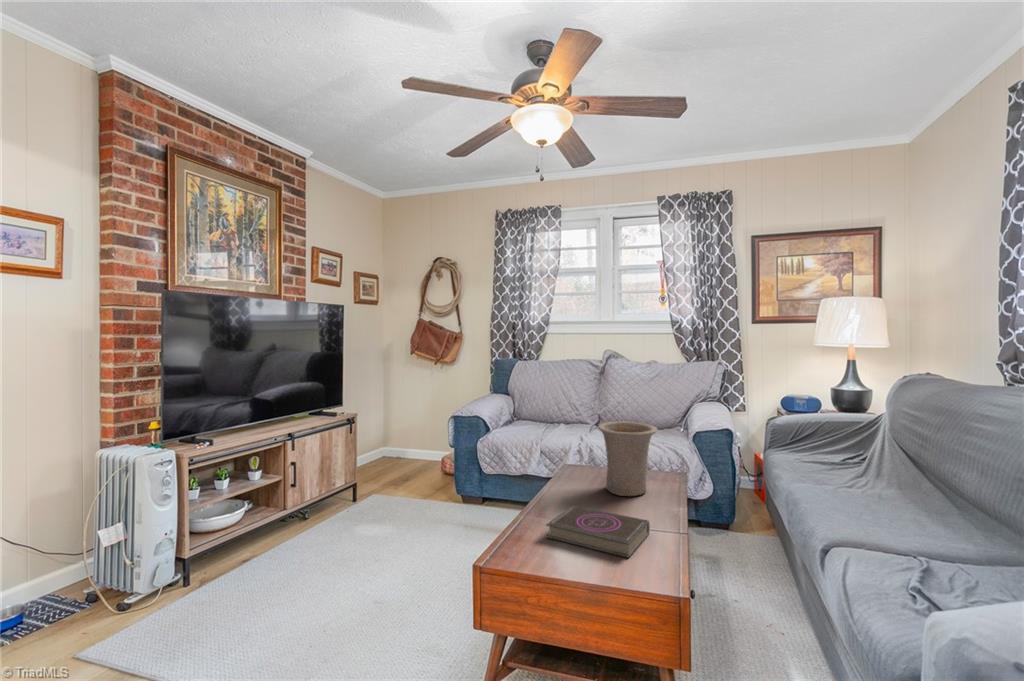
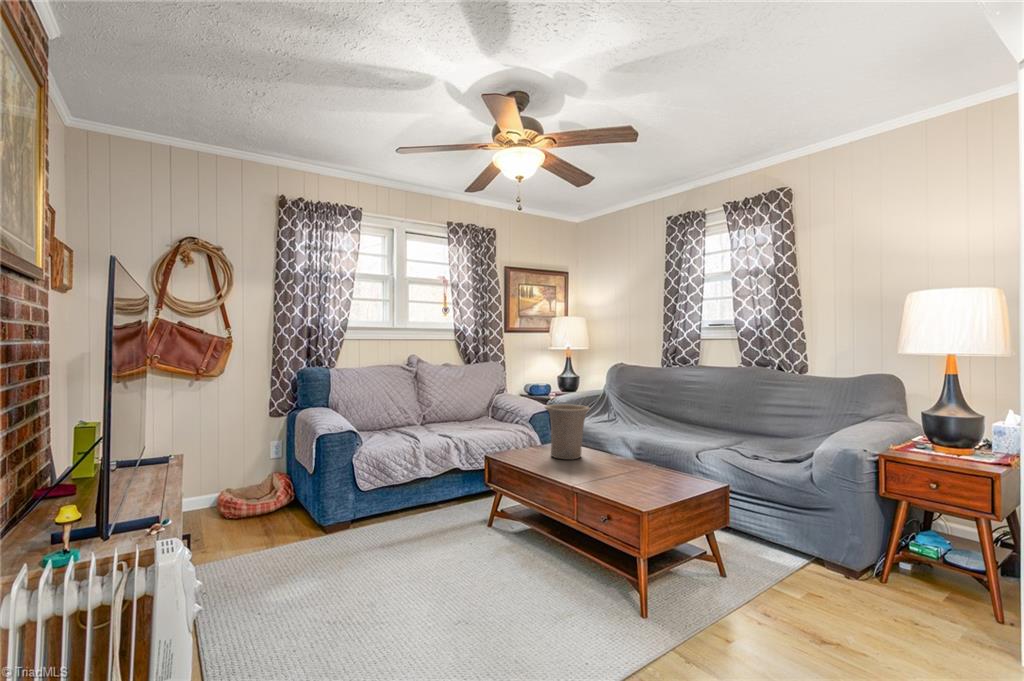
book: present [546,505,650,558] -> none [592,460,669,488]

